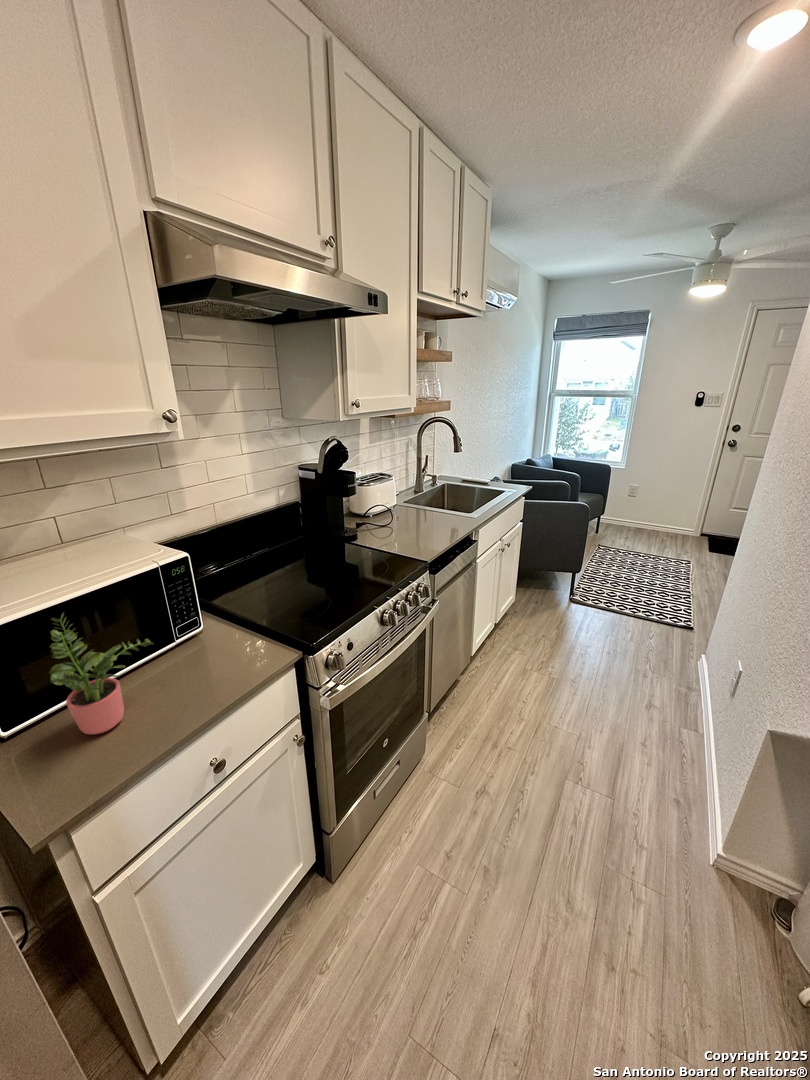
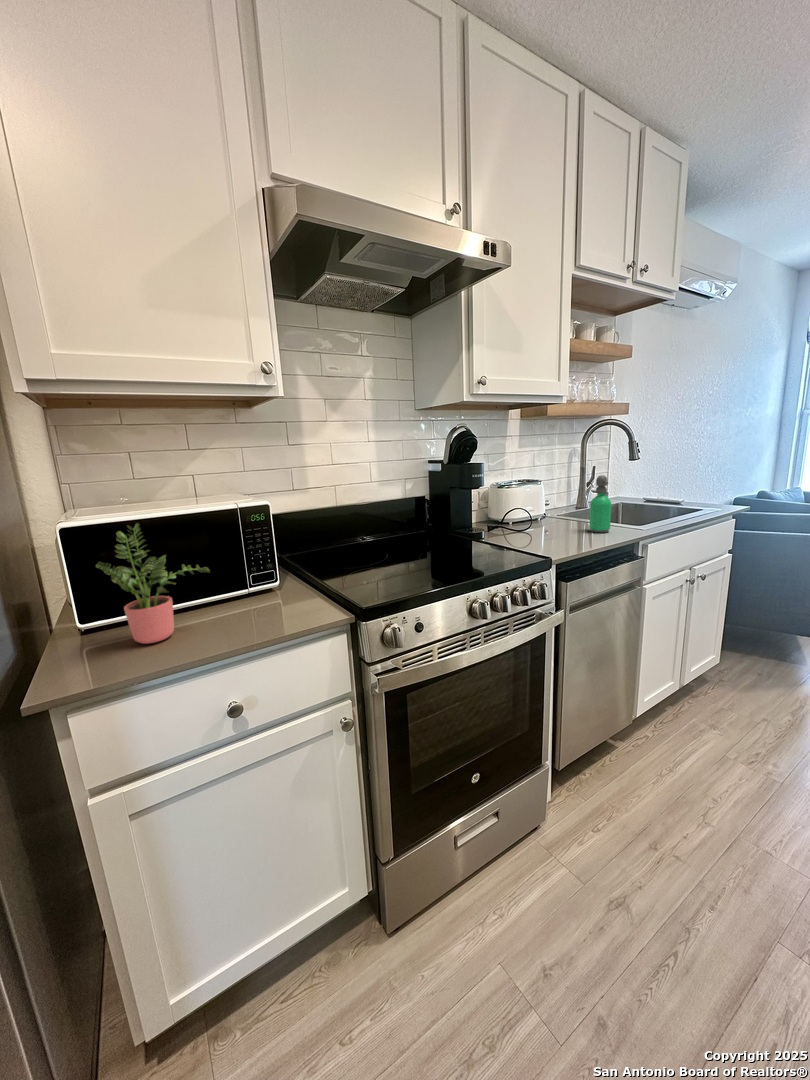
soap dispenser: none [439,478,455,523] -> present [589,476,611,533]

